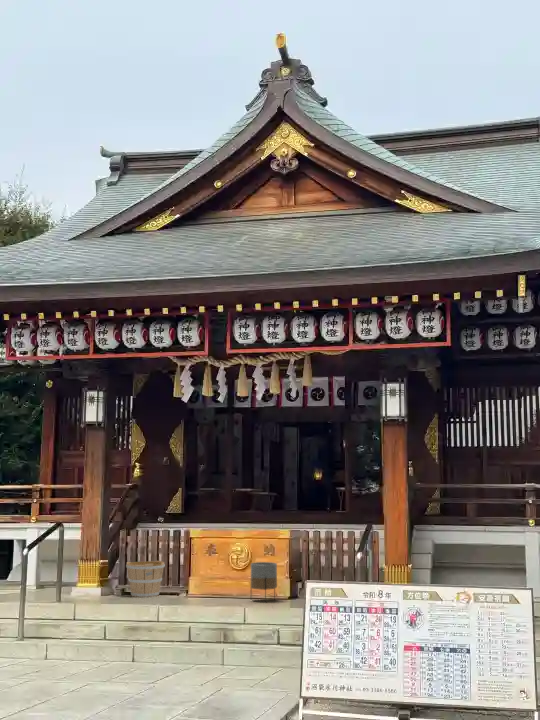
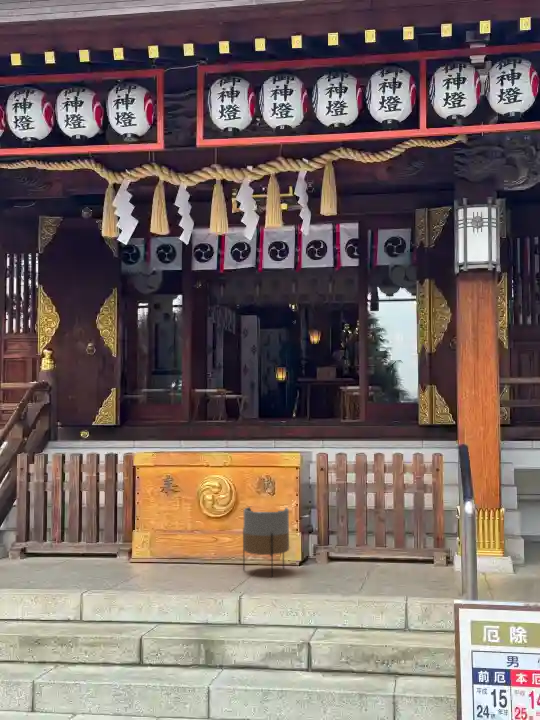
wooden bucket: present [126,561,165,597] -> none [25,502,92,566]

